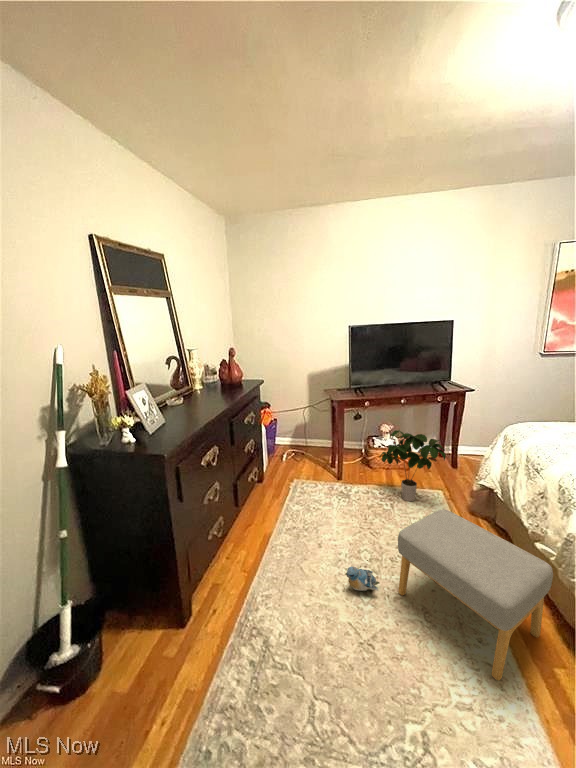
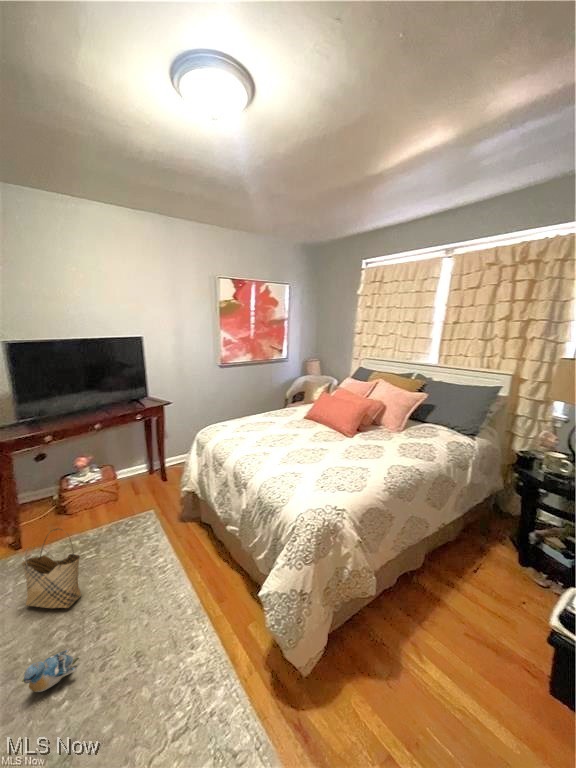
potted plant: present [379,430,446,501] -> none [74,459,149,536]
woven basket: none [345,476,384,541] -> present [22,529,81,608]
footstool: present [398,509,553,680] -> none [94,531,238,676]

